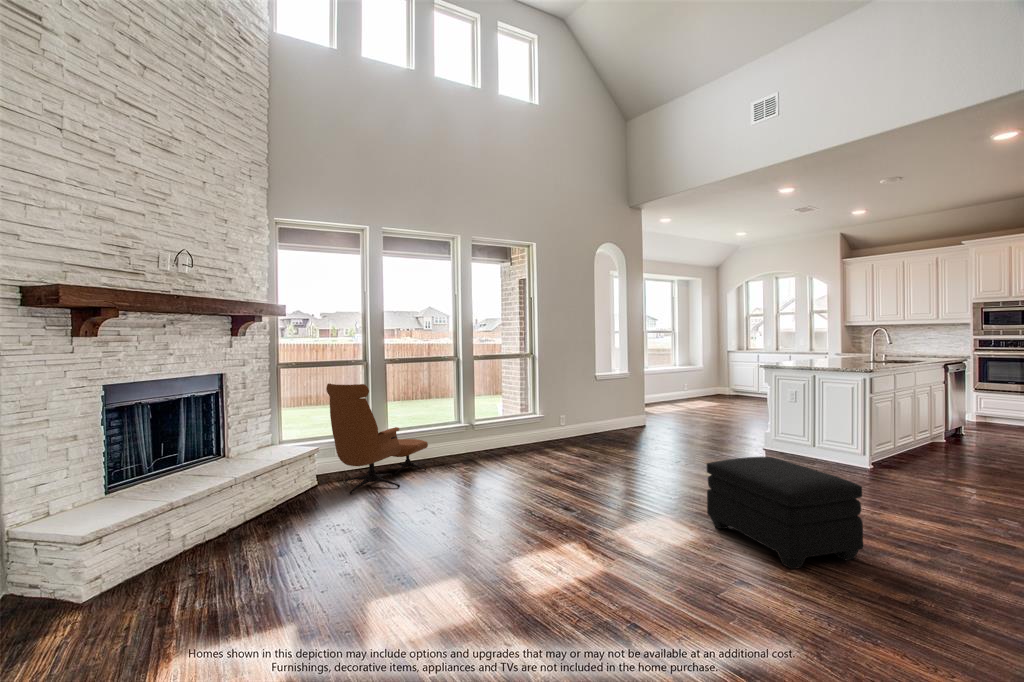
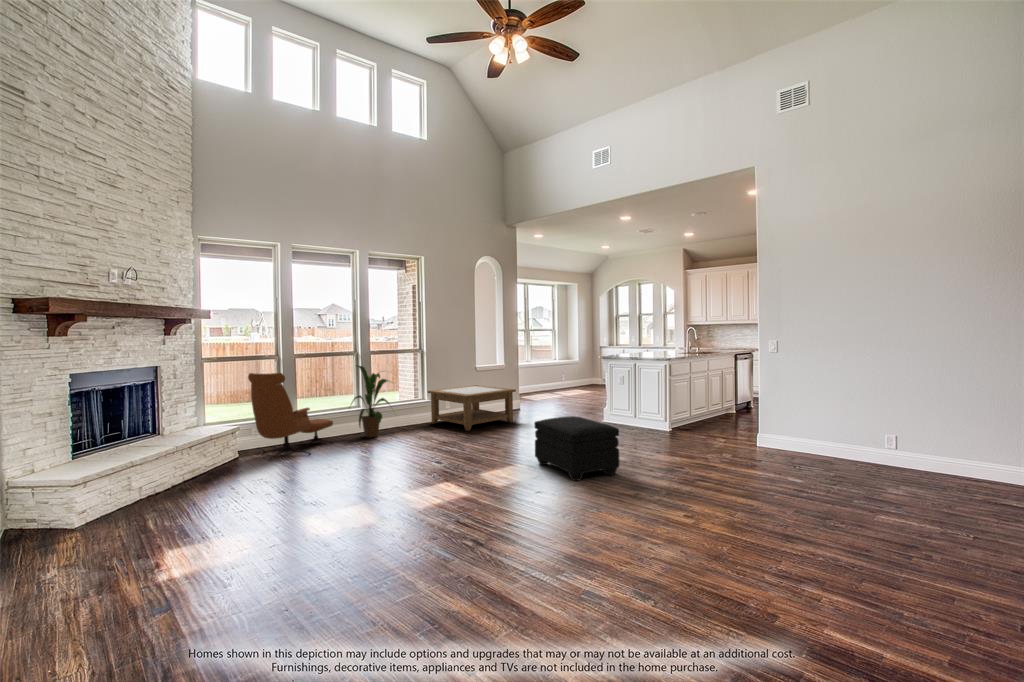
house plant: none [446,374,504,464] -> present [352,366,389,438]
coffee table: none [539,399,650,459] -> present [428,385,516,431]

